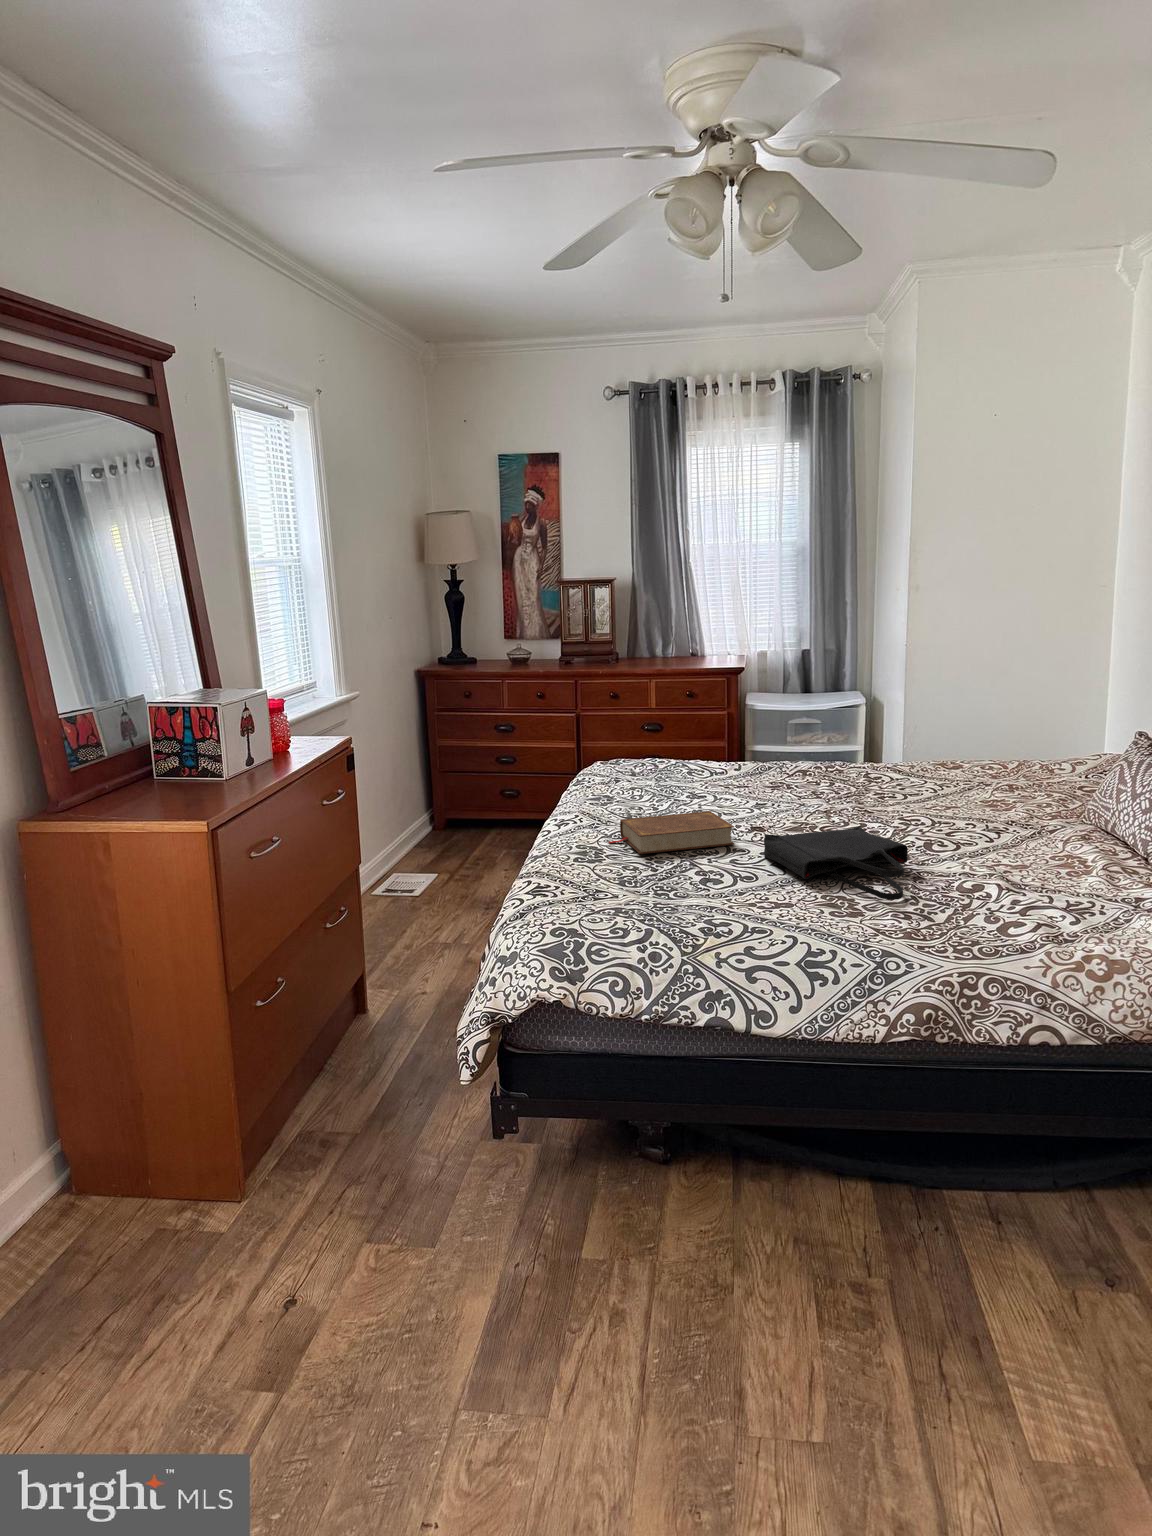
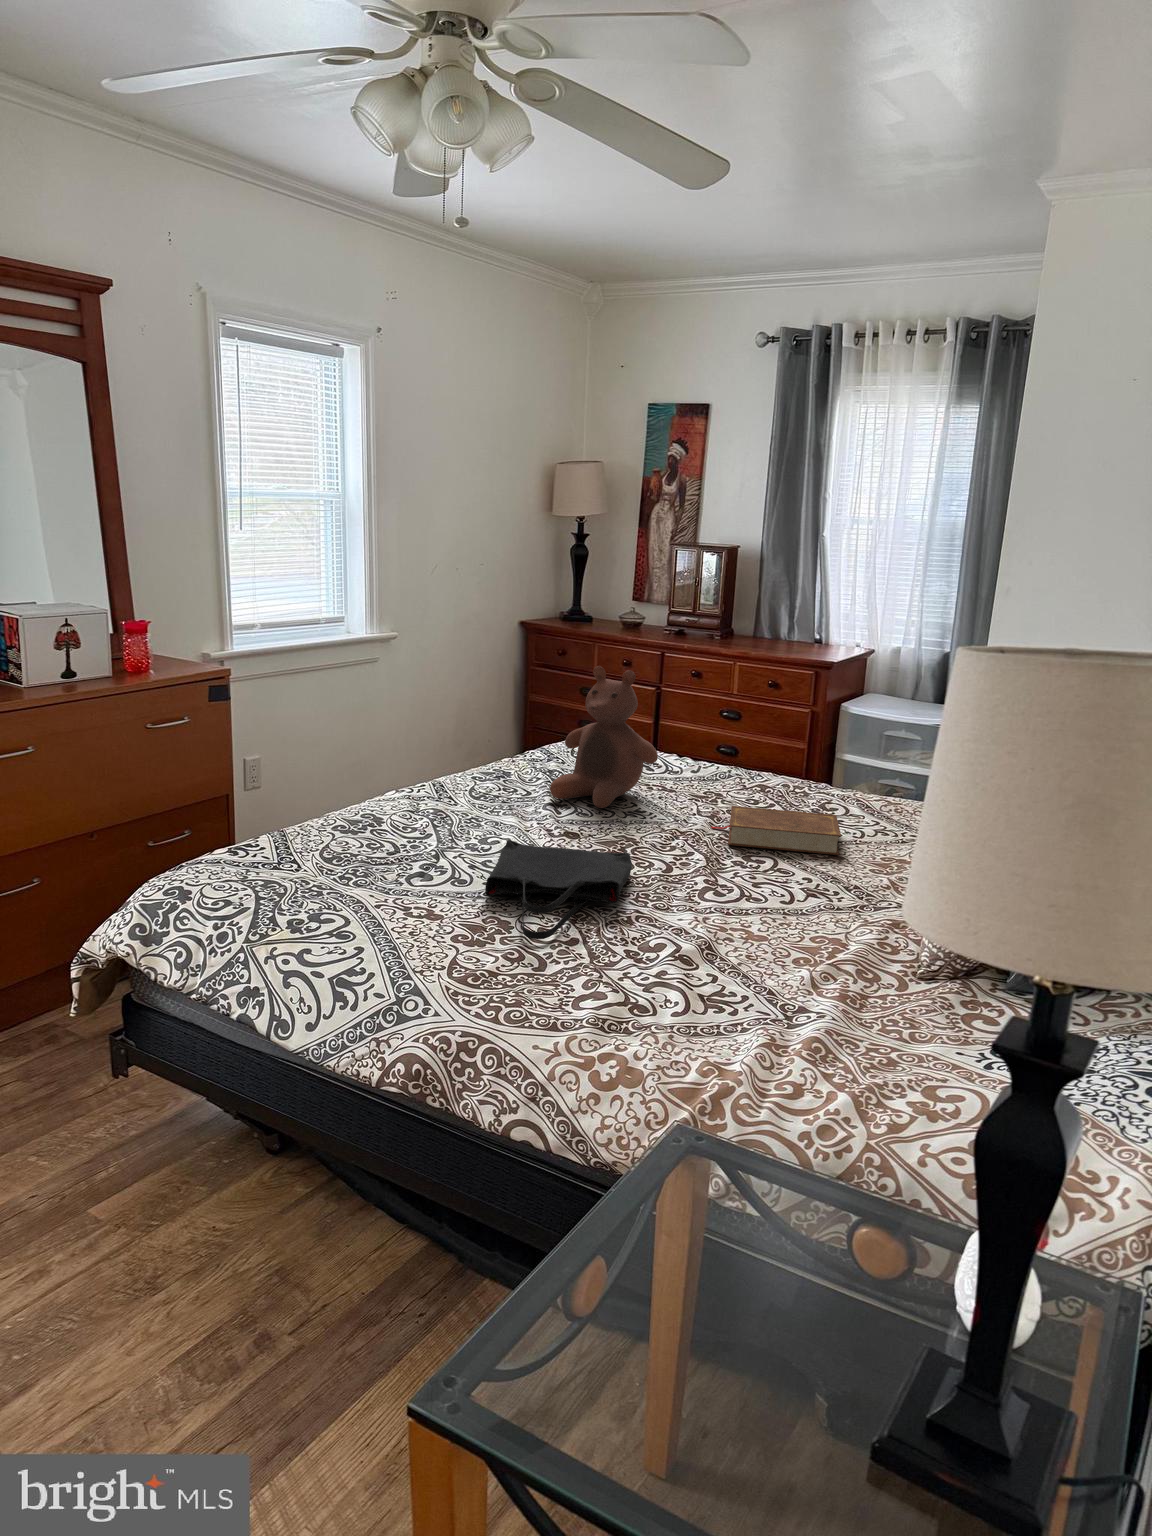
stuffed bear: none [679,681,775,804] -> present [550,666,658,808]
book: present [609,811,734,854] -> present [711,806,841,855]

